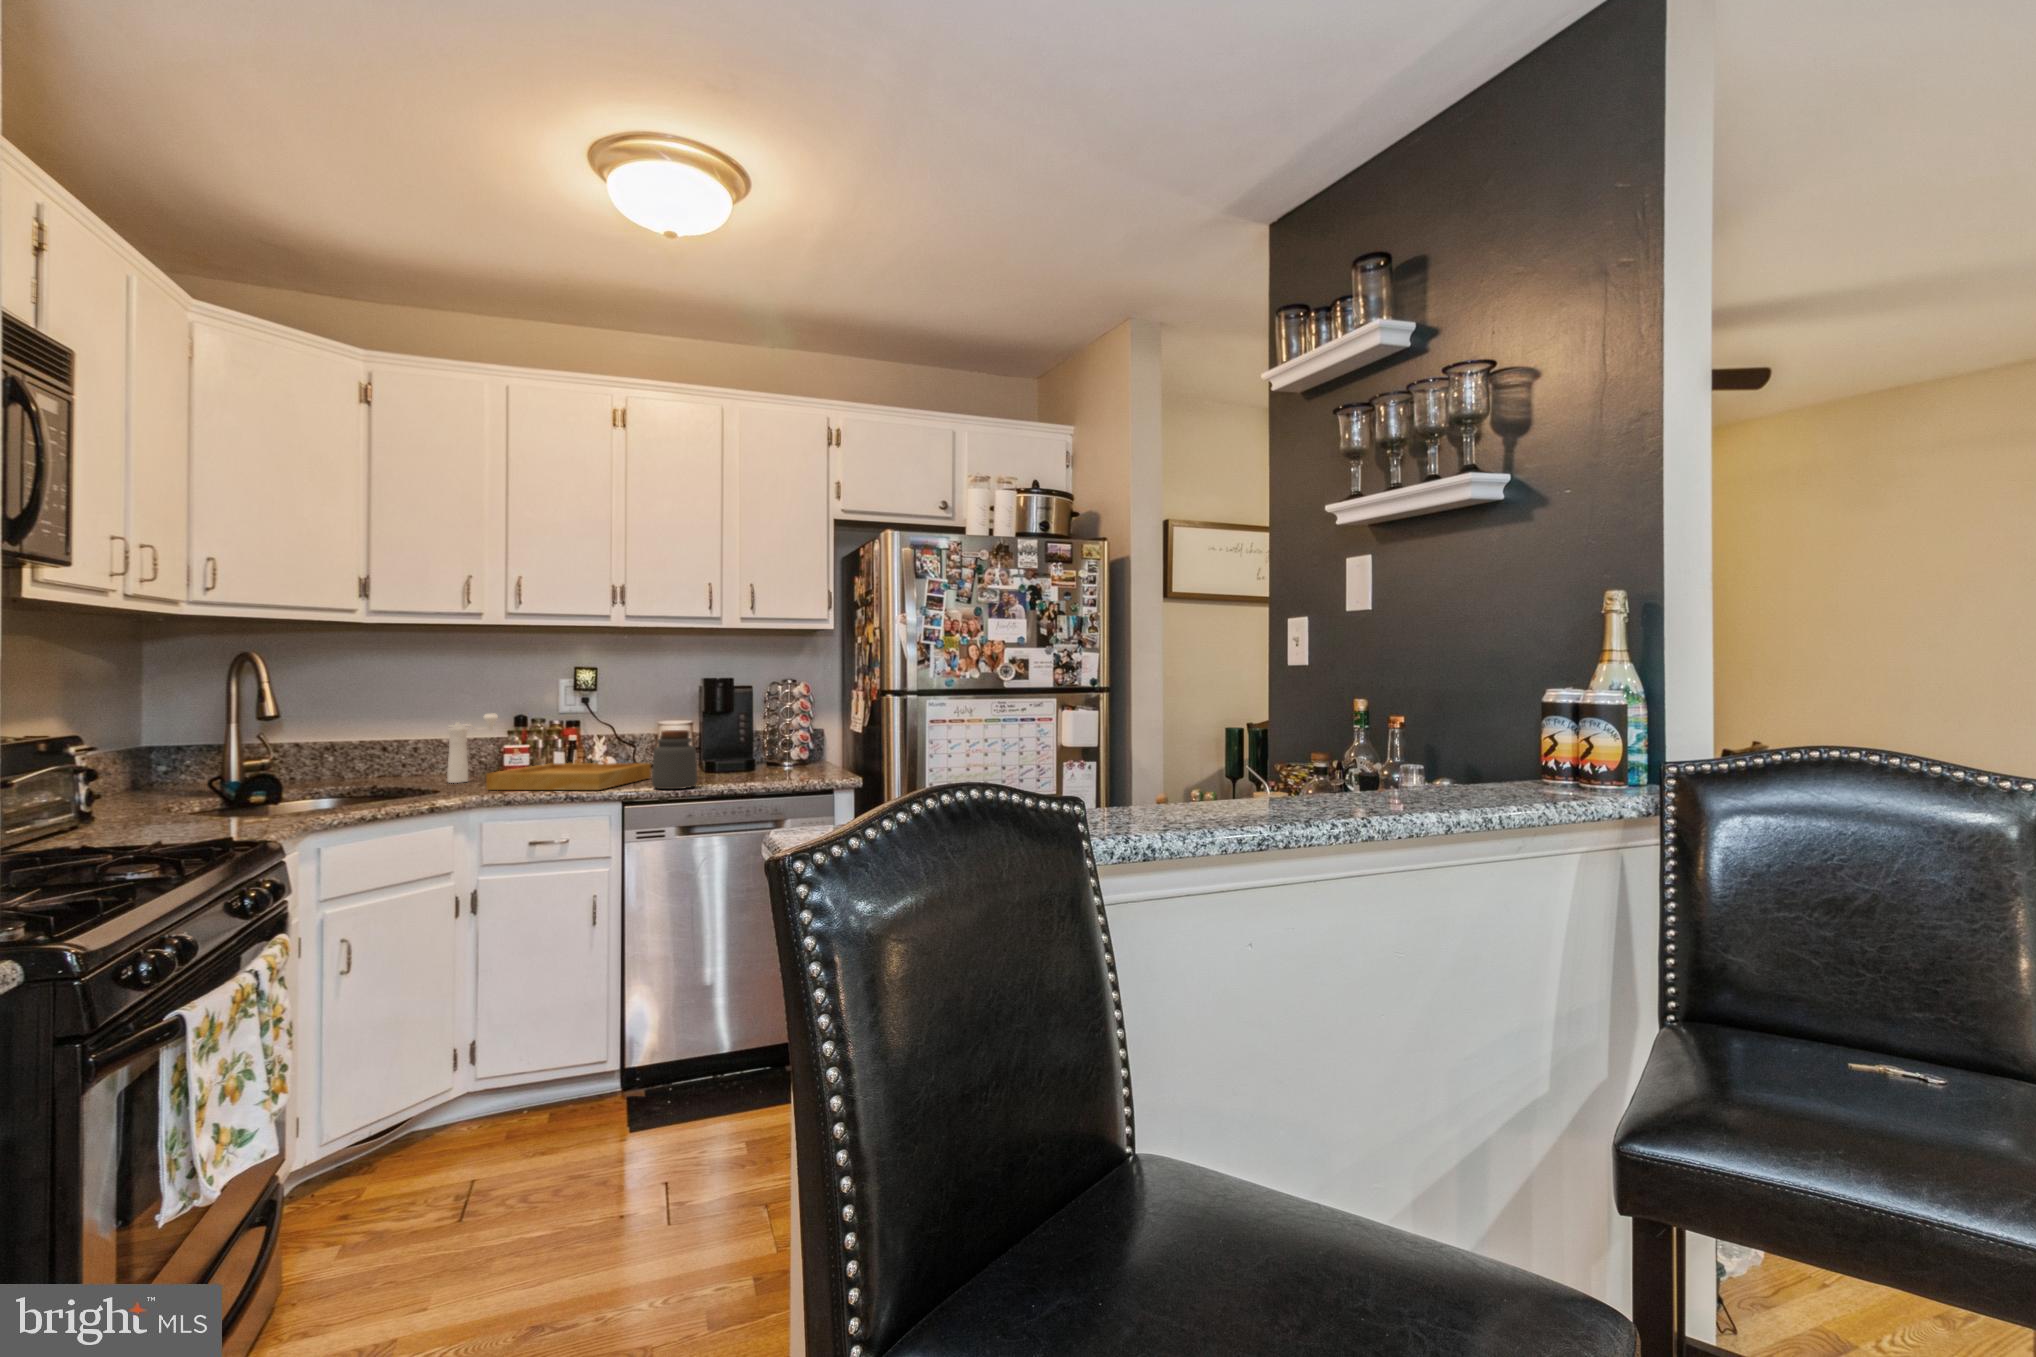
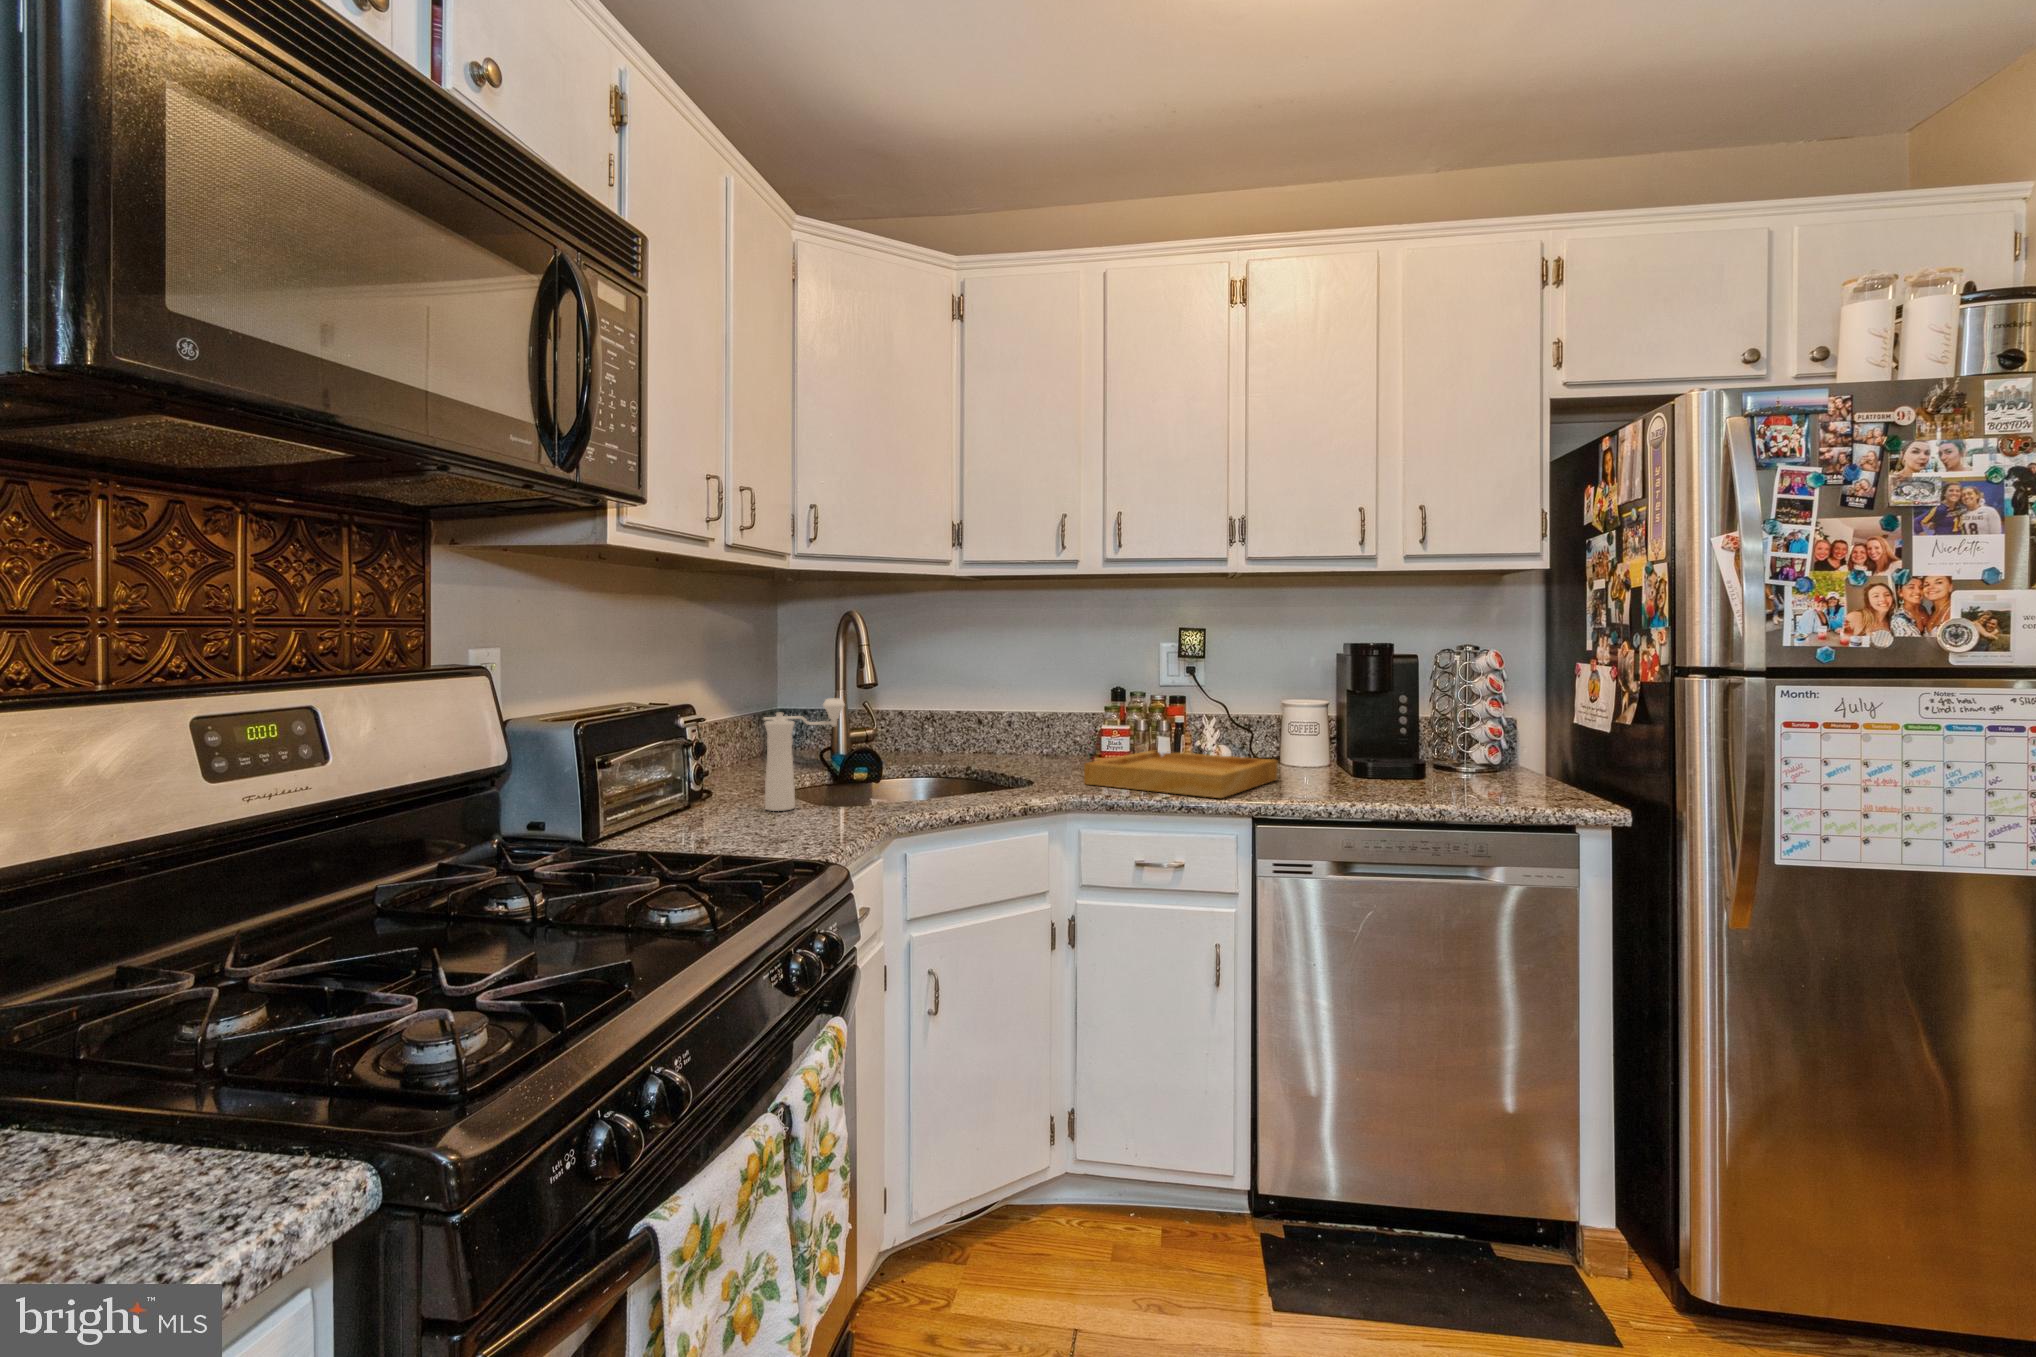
pepper mill: present [447,714,498,783] -> present [764,698,845,811]
jar: present [652,730,697,789] -> none [1292,719,1358,806]

